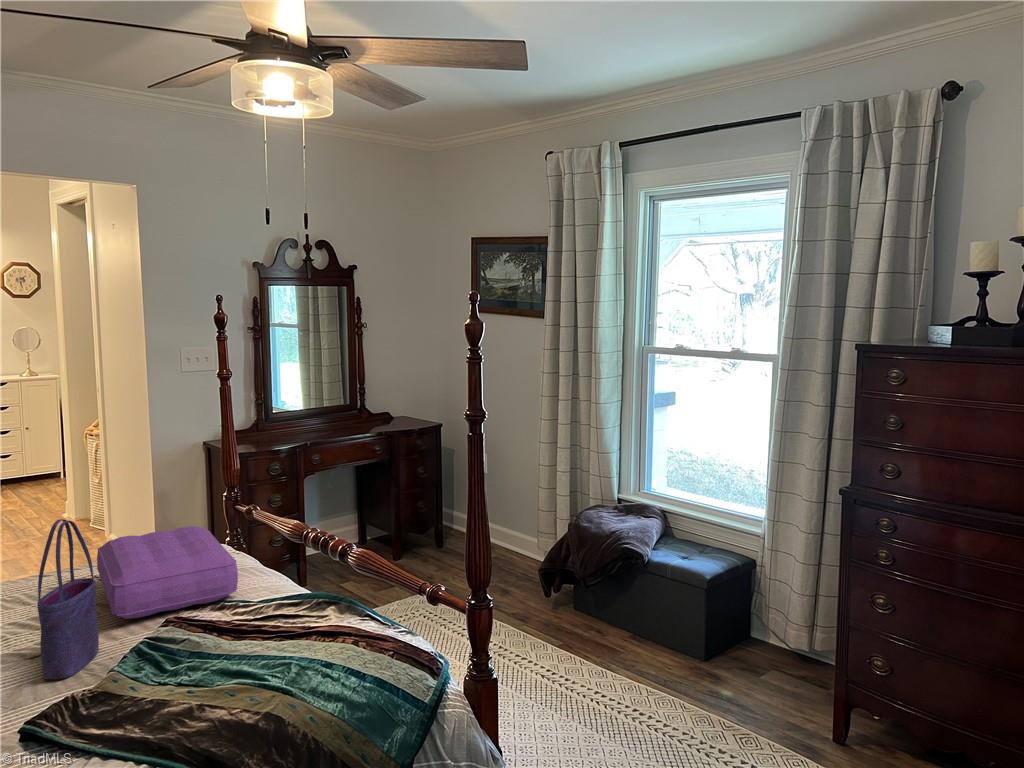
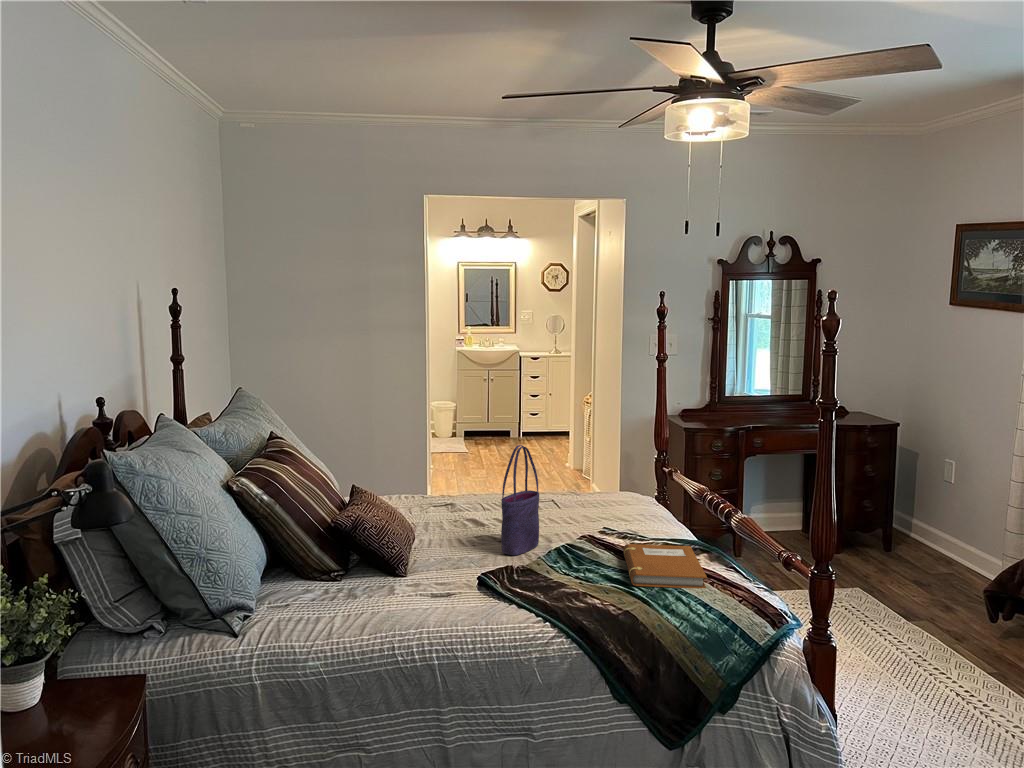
pillow: present [97,526,238,619] -> none [551,471,643,532]
notebook: none [233,603,351,674] -> present [623,544,707,588]

